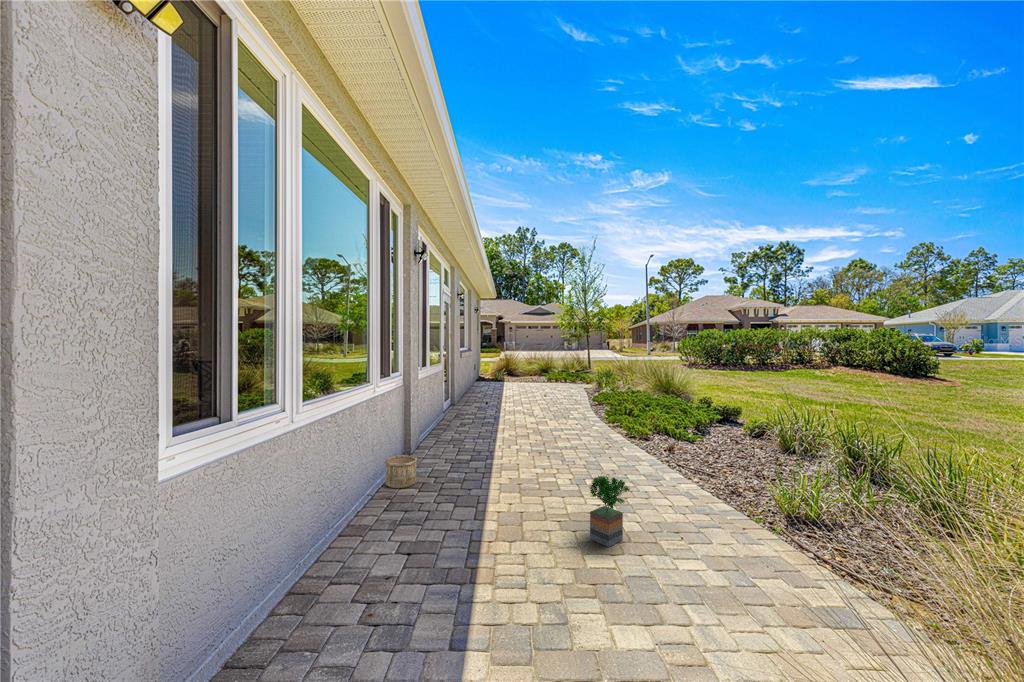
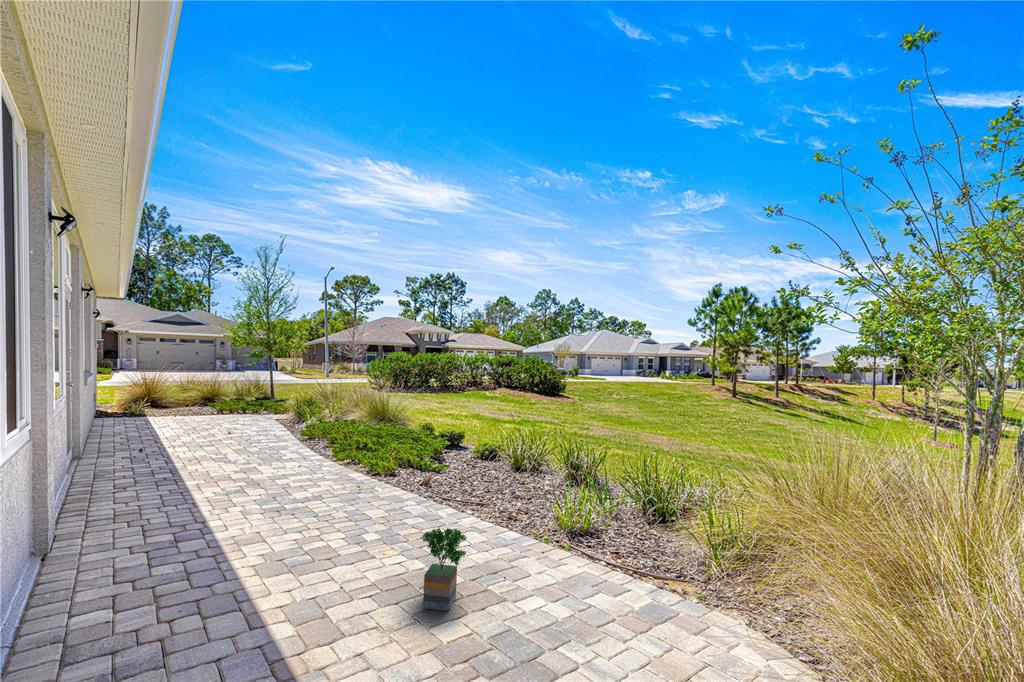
wooden bucket: present [385,455,417,488] -> none [23,559,101,627]

